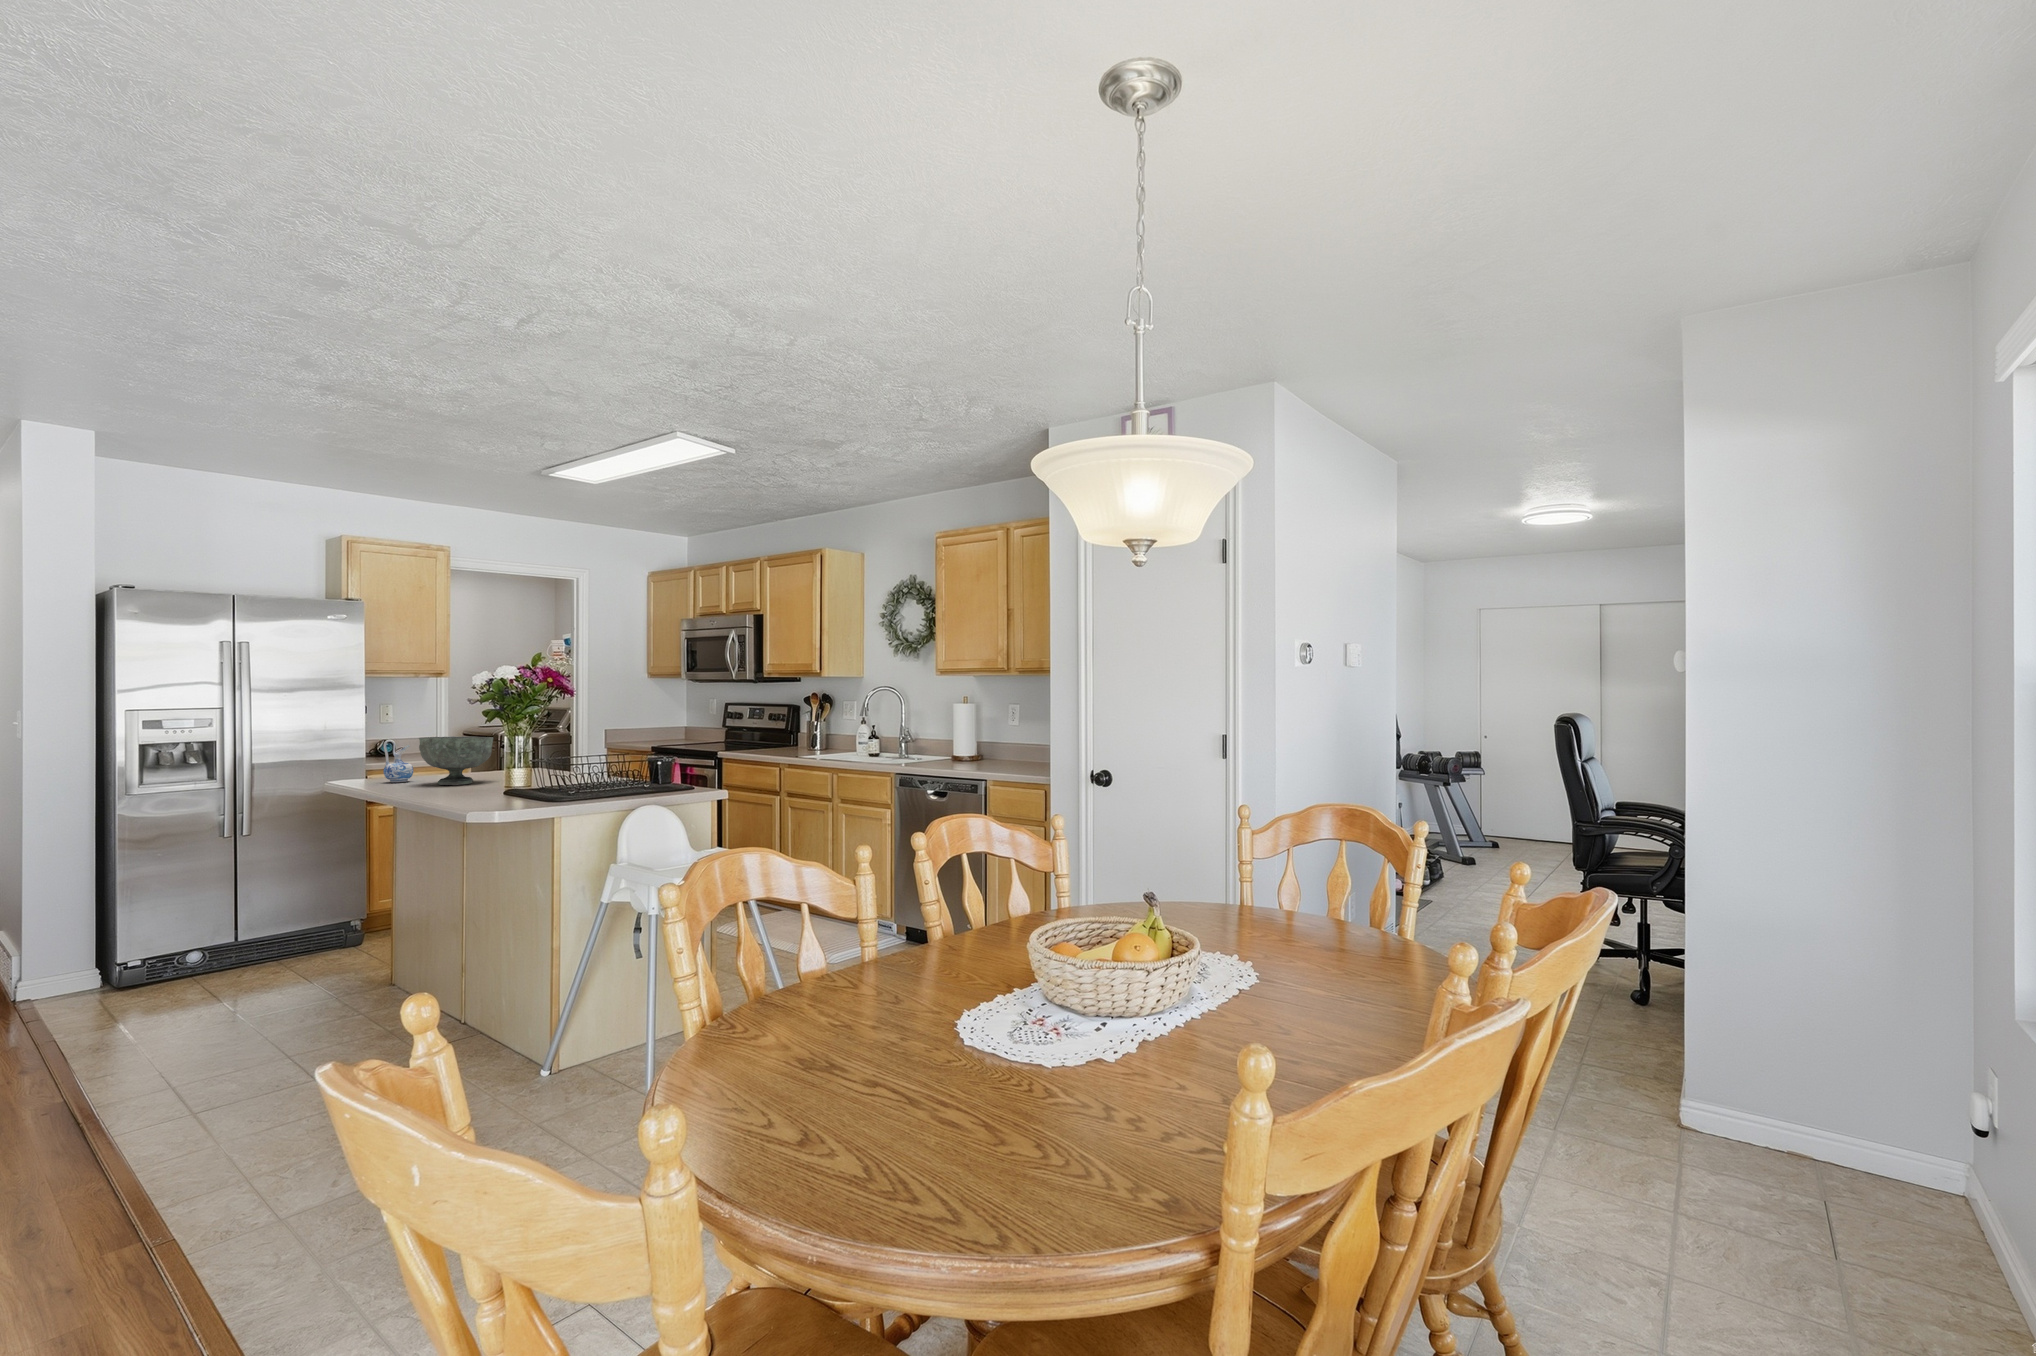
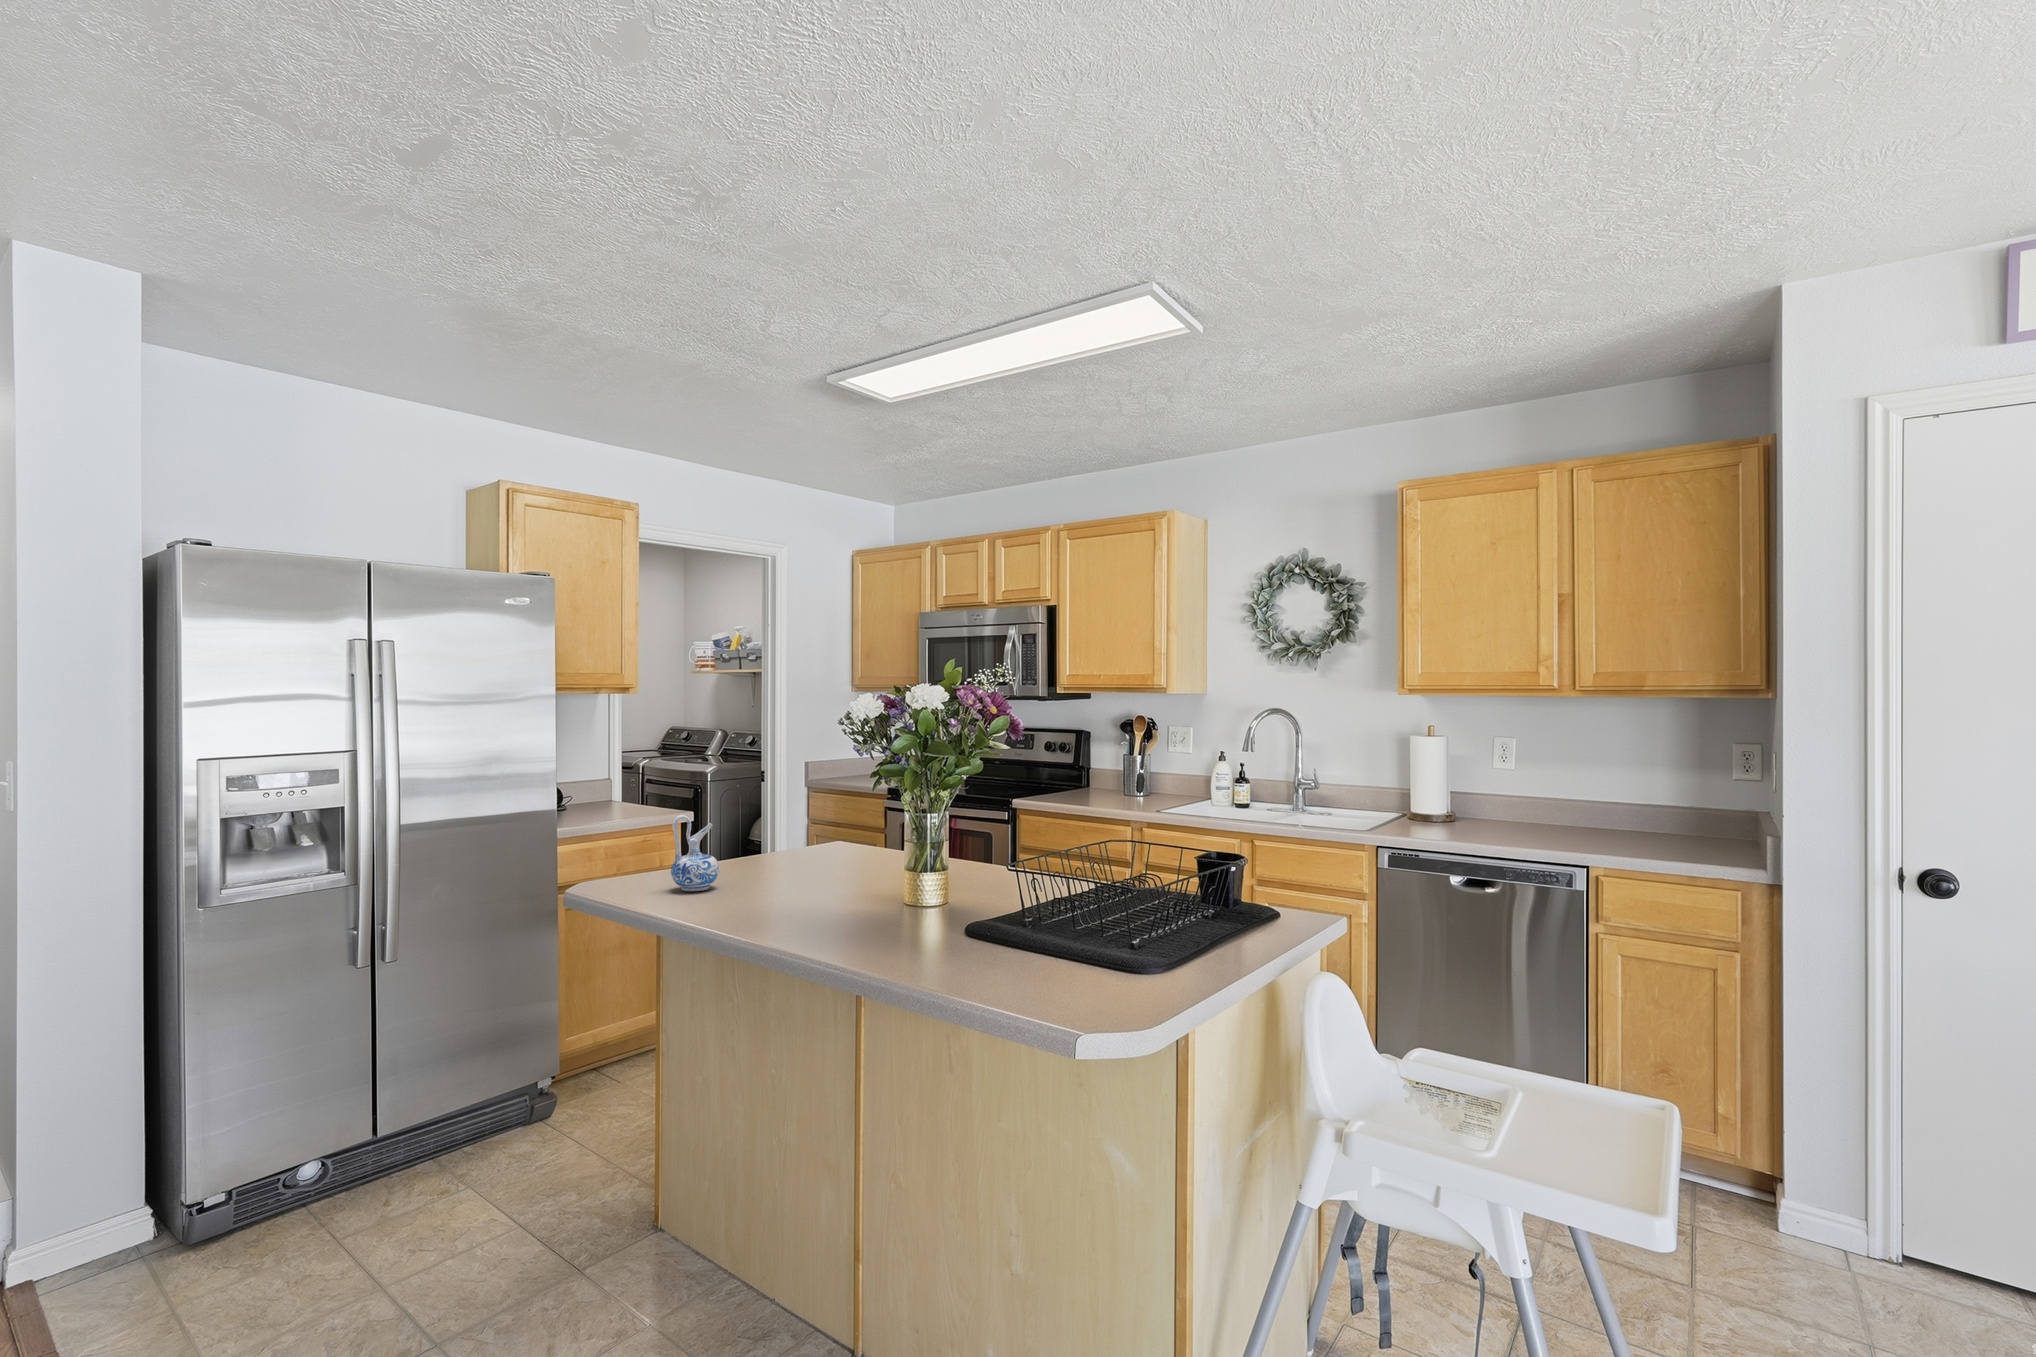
decorative bowl: present [419,736,493,785] -> none [752,808,868,902]

